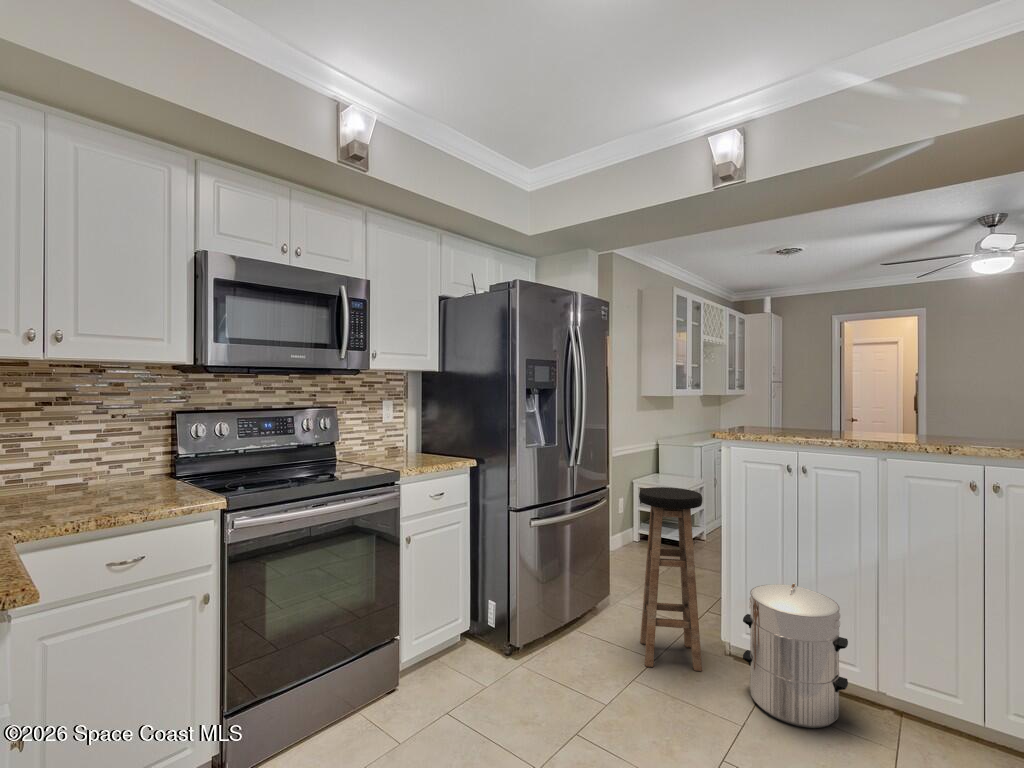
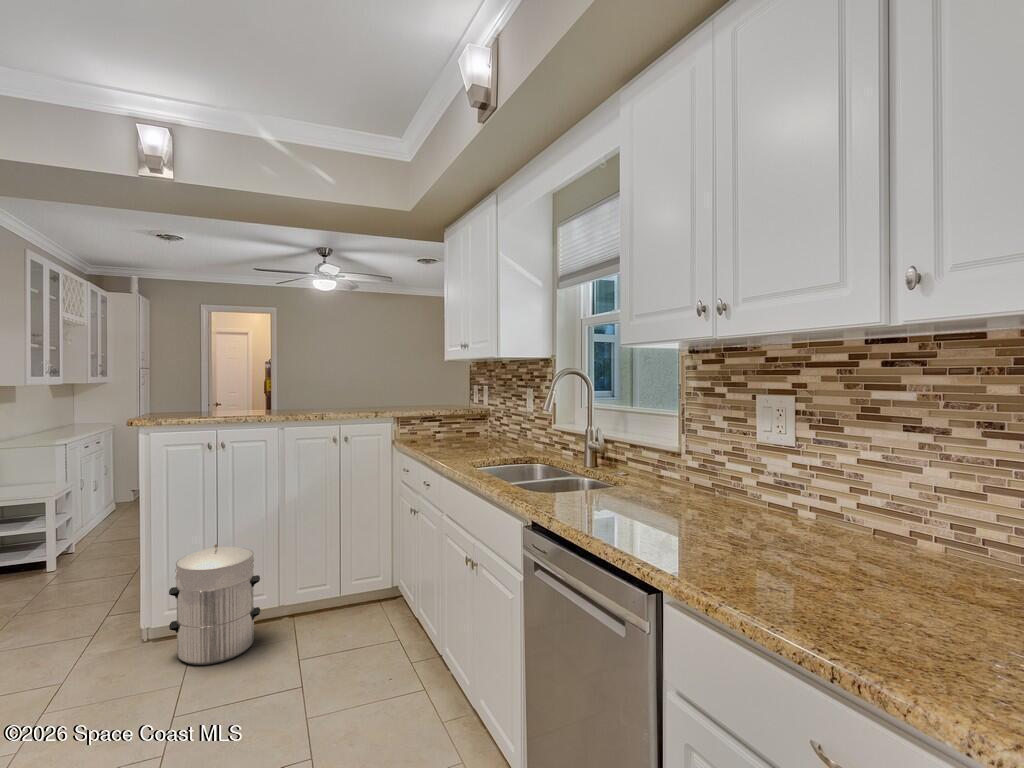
bar stool: present [639,487,702,671] -> none [31,484,122,690]

